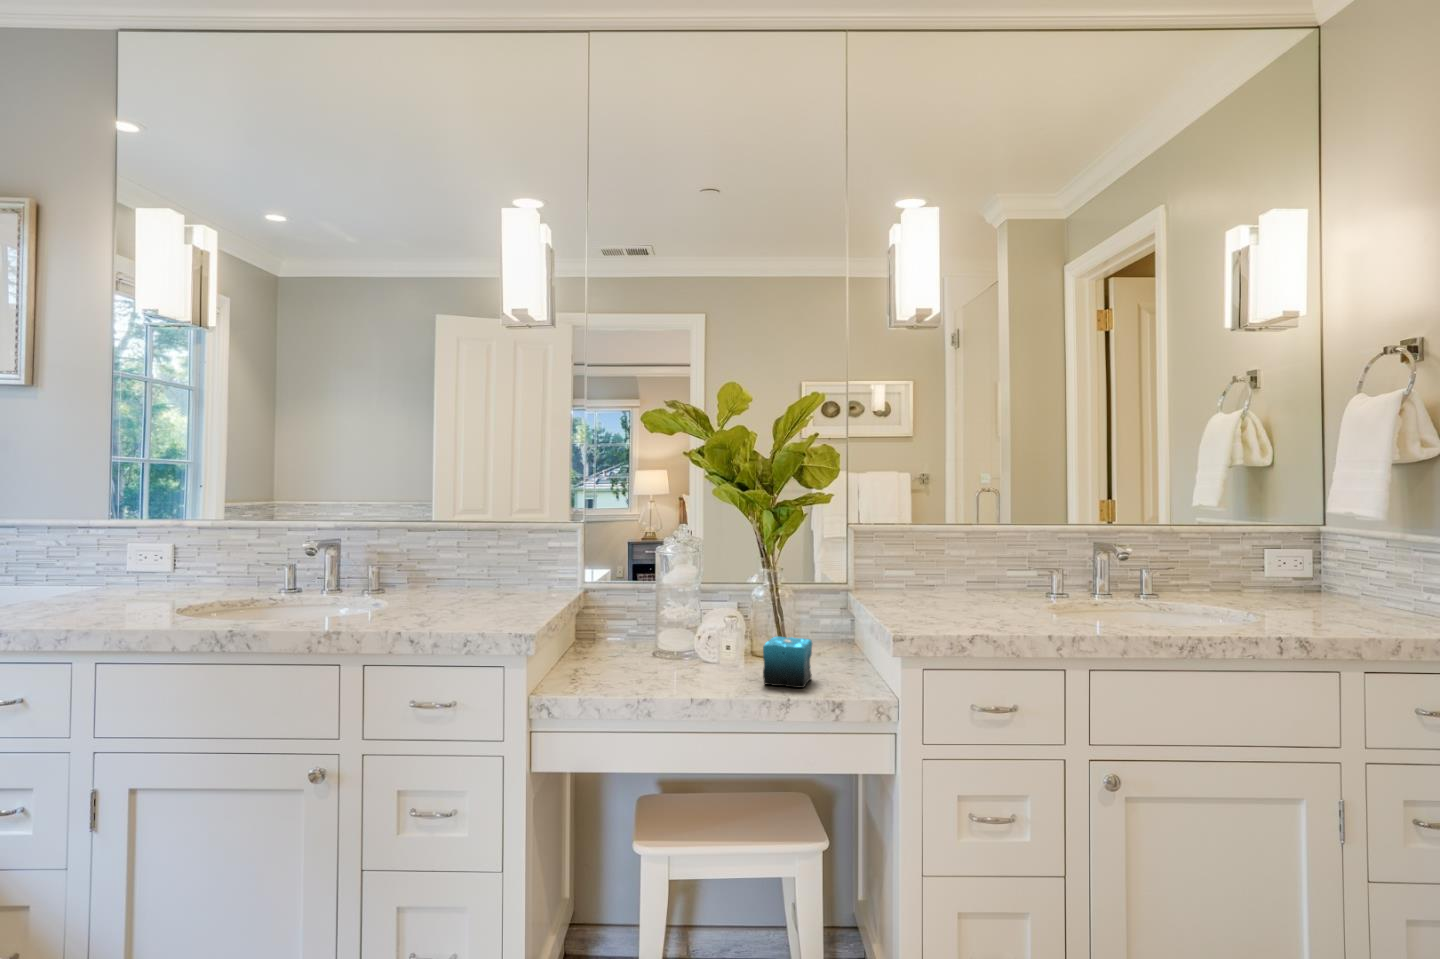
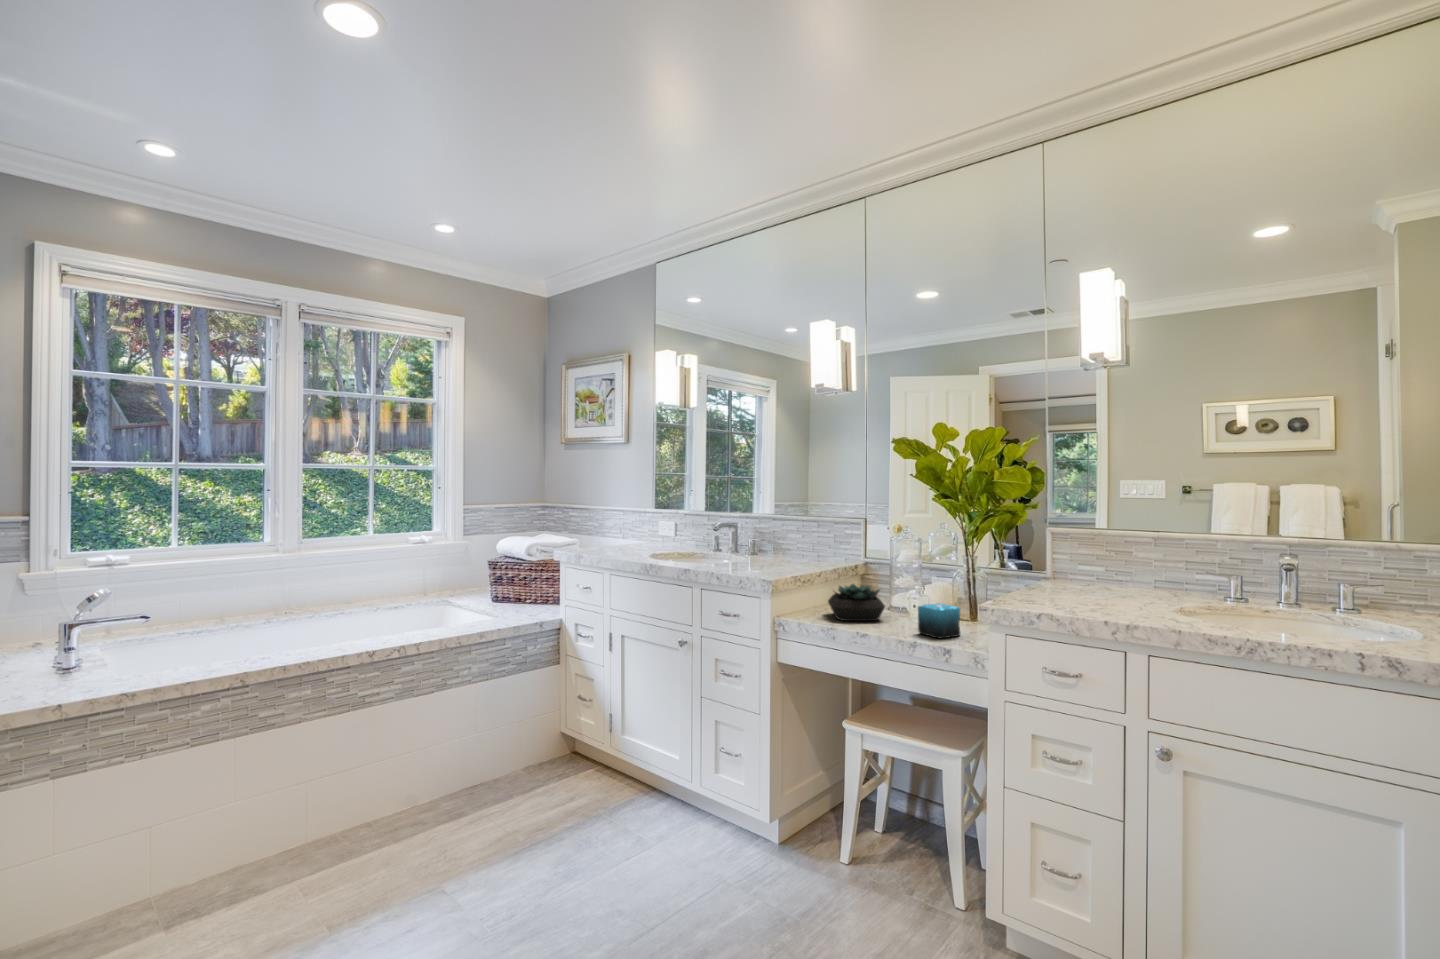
succulent plant: none [588,621,685,683] -> present [828,584,885,621]

